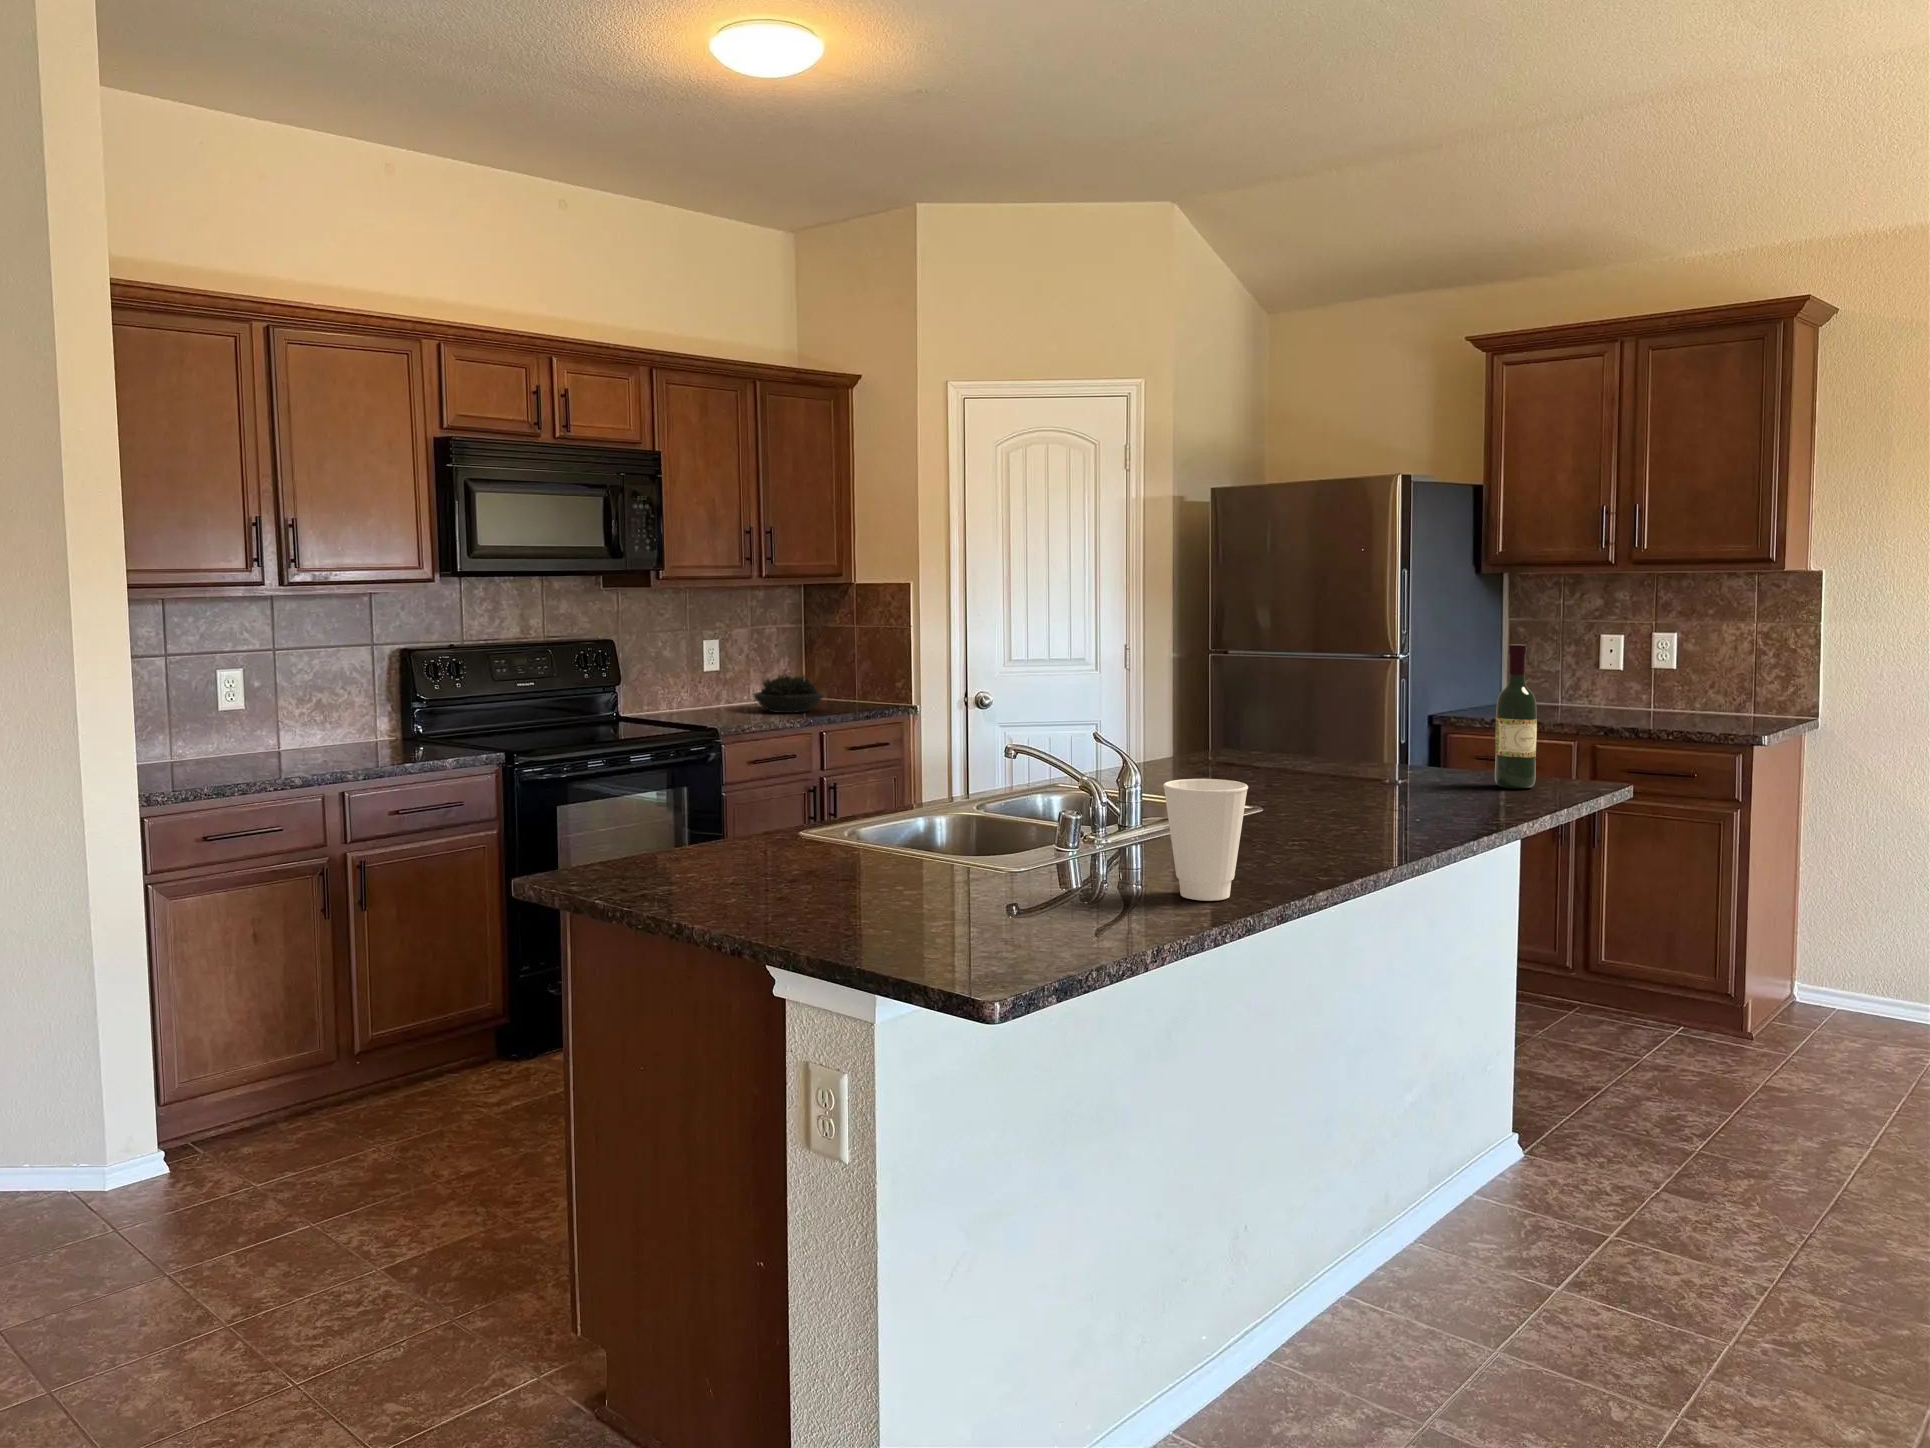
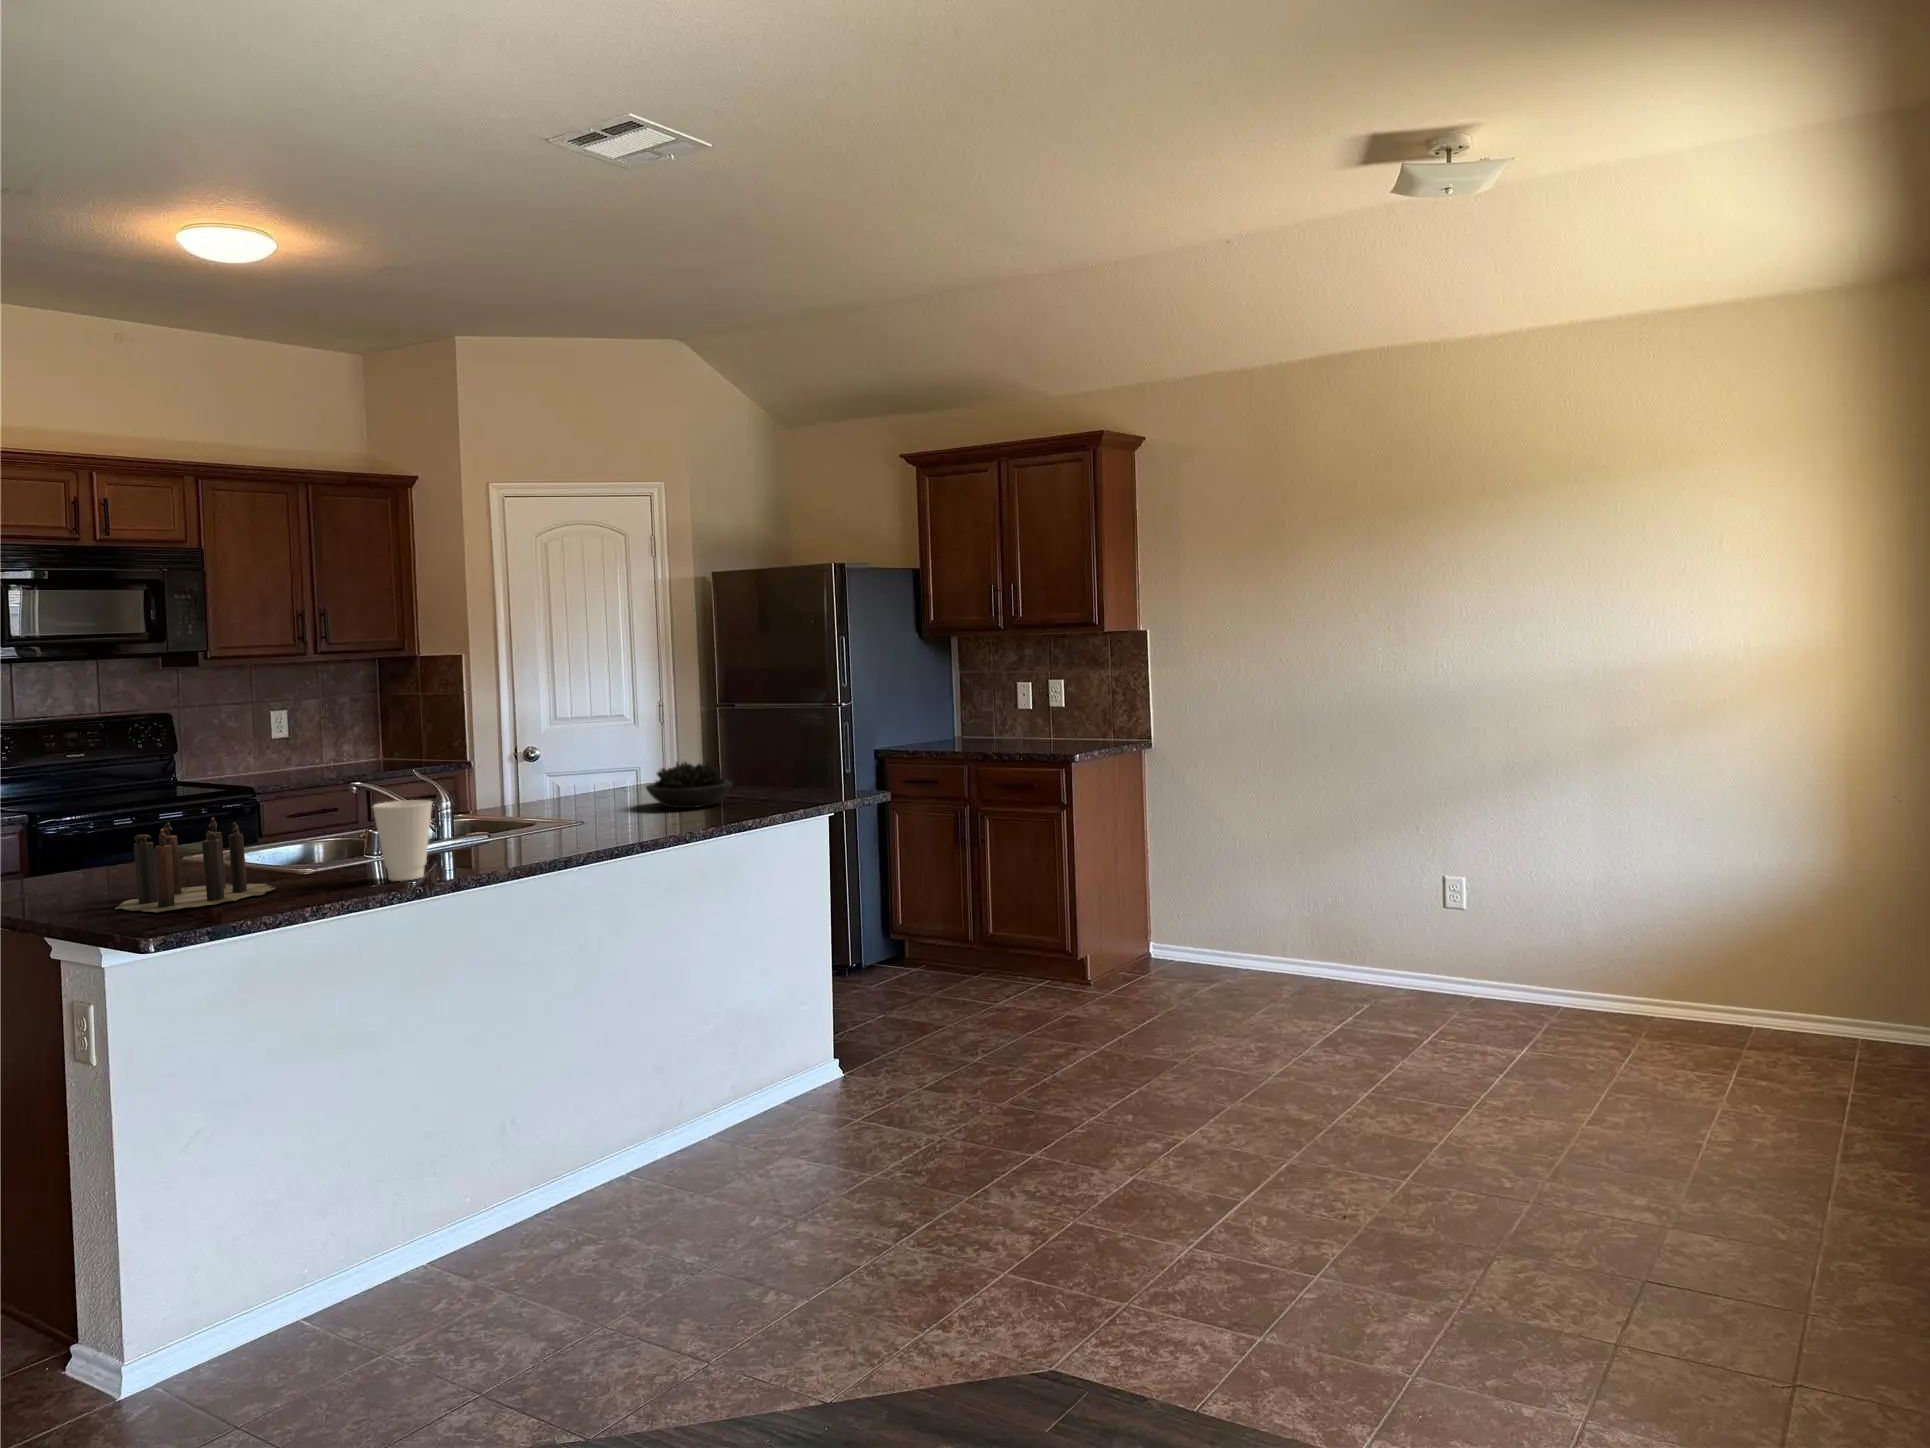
wine bottle: present [1495,644,1537,789] -> none [779,698,808,801]
succulent plant: present [753,675,824,713] -> present [646,762,733,808]
candle: none [819,793,1048,941] -> present [115,817,275,912]

